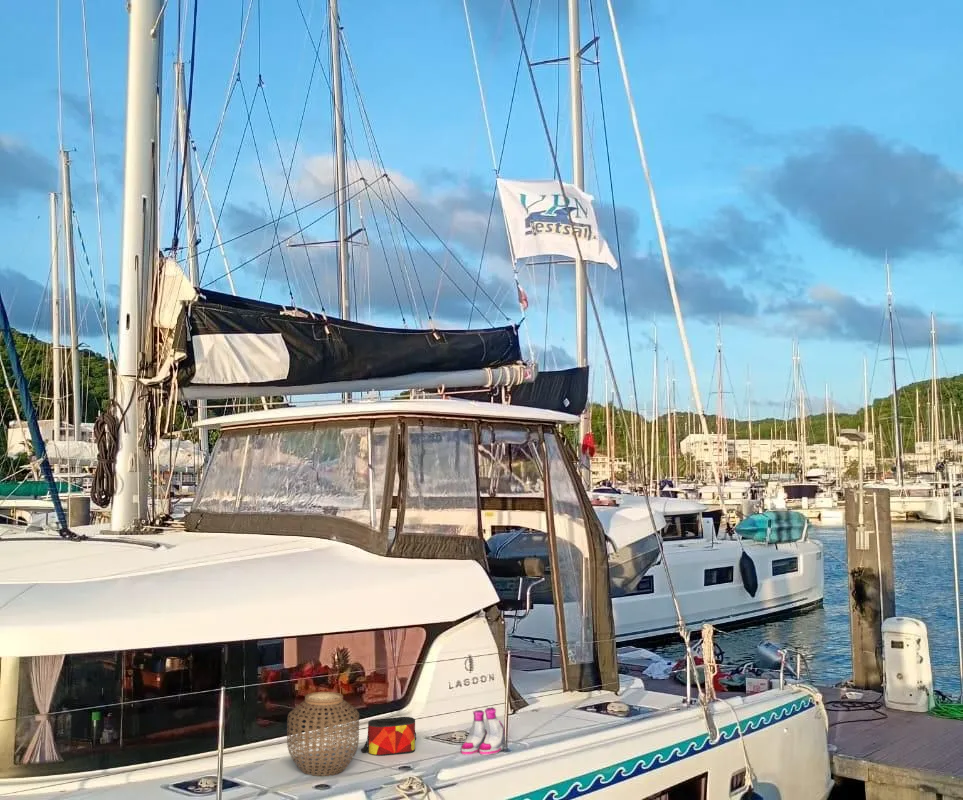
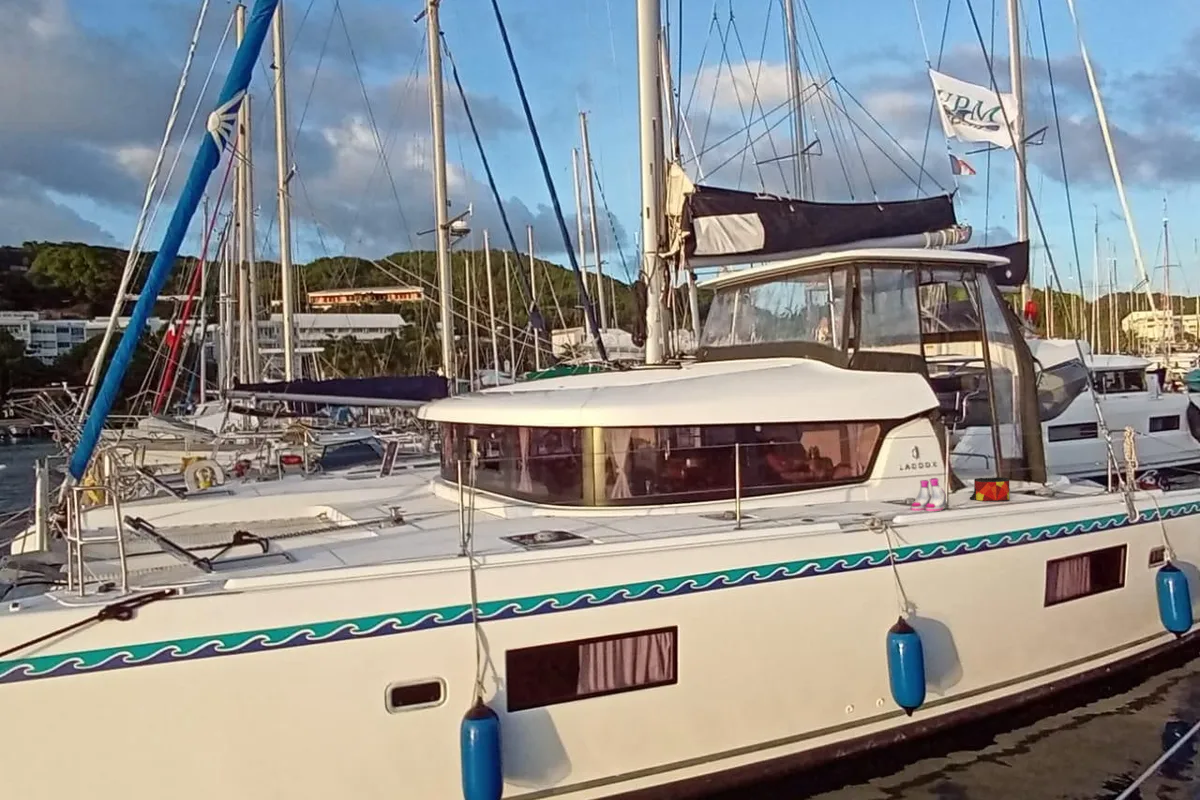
woven basket: present [287,692,359,776] -> none [781,460,833,516]
bag: present [361,717,416,756] -> present [970,477,1010,502]

